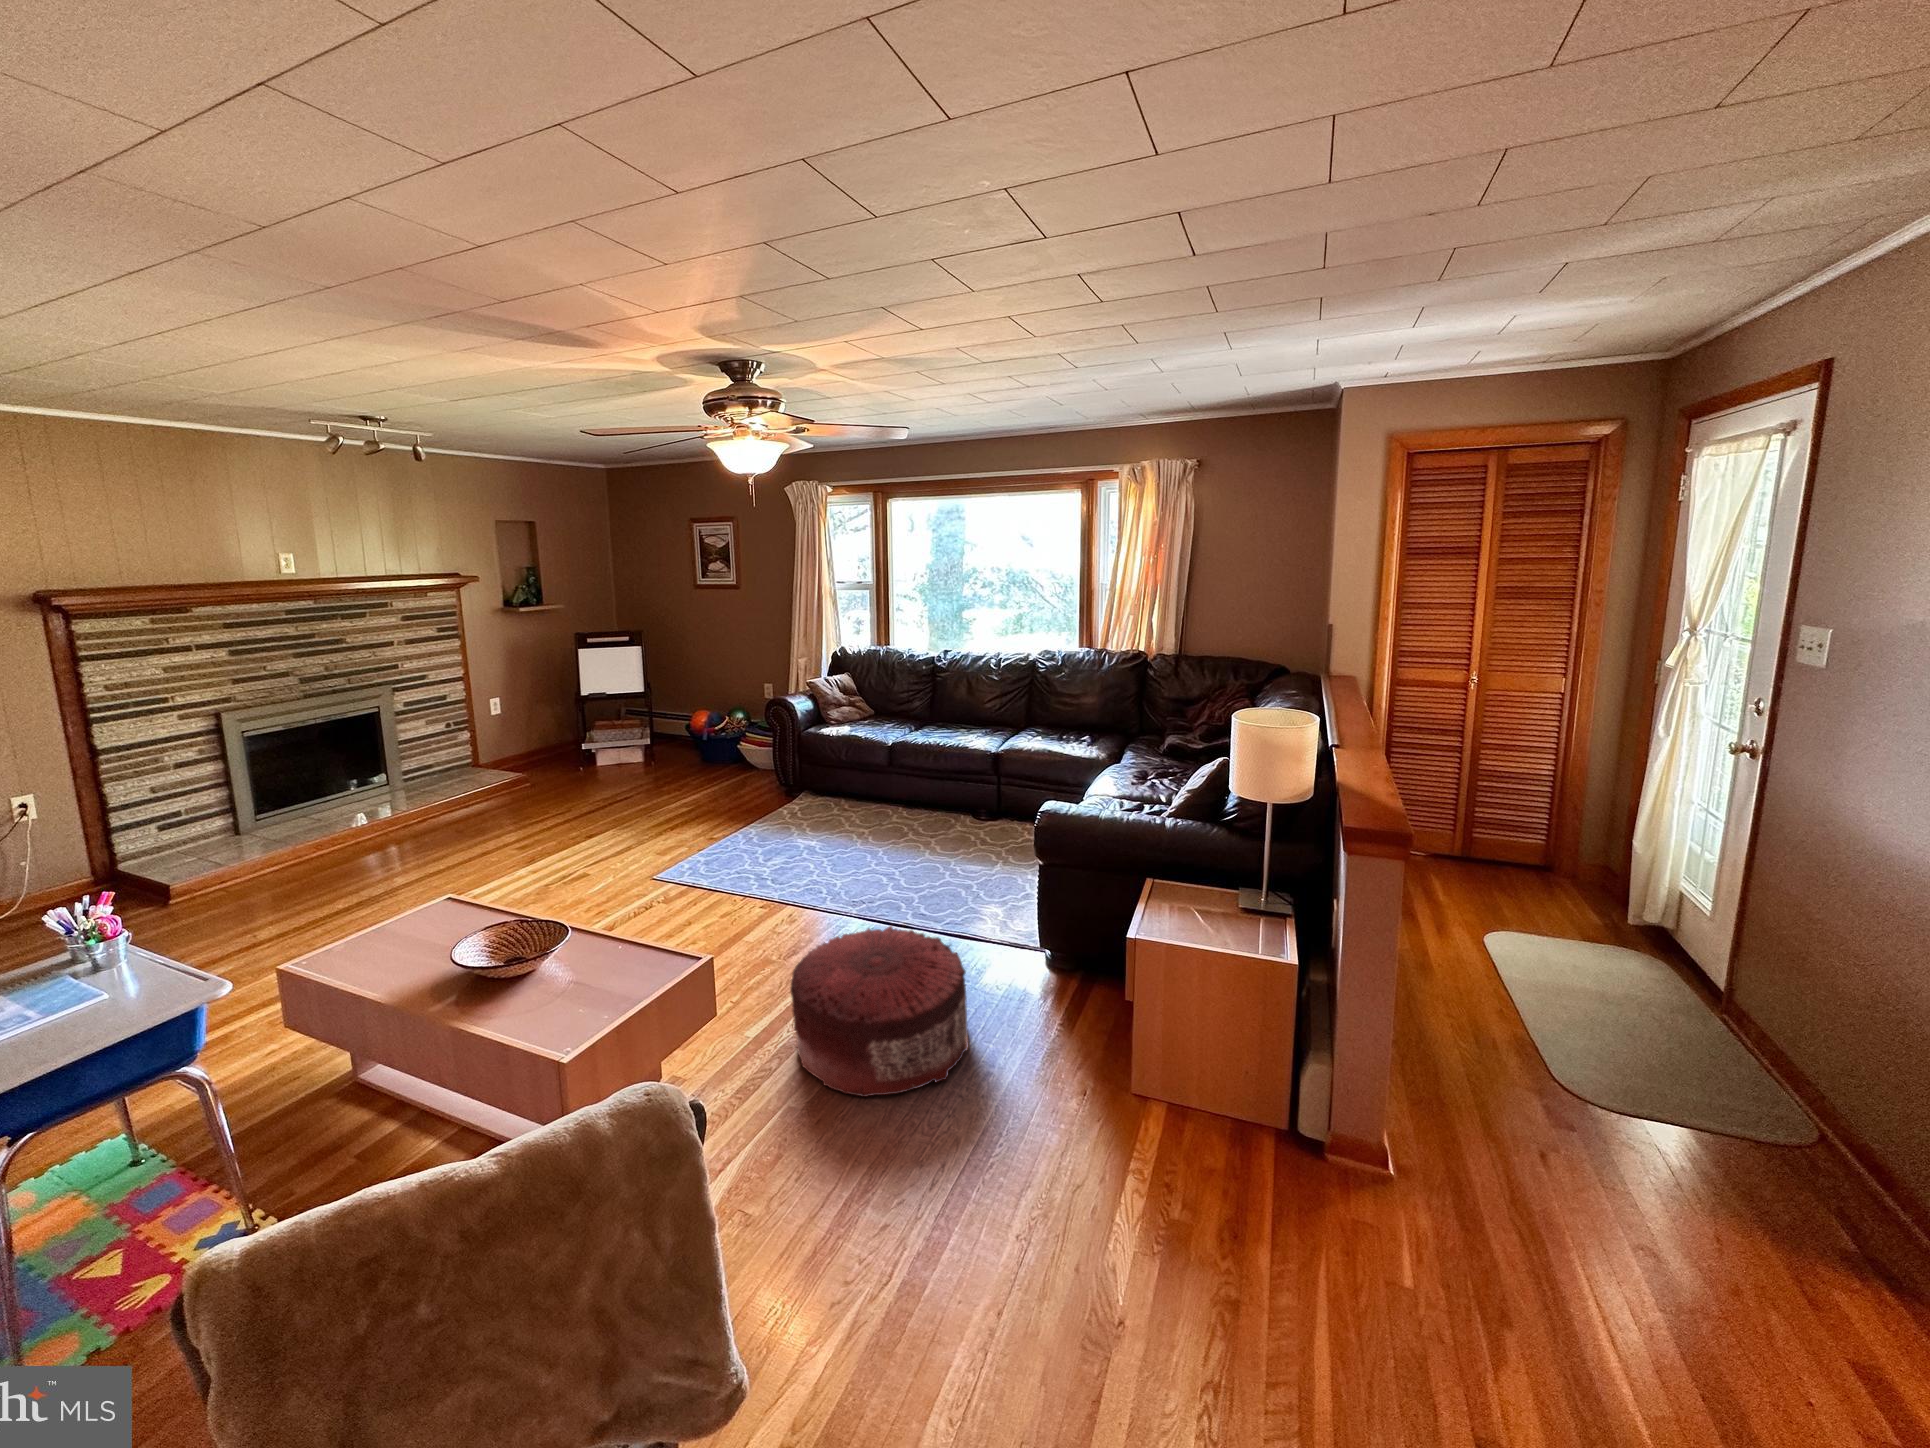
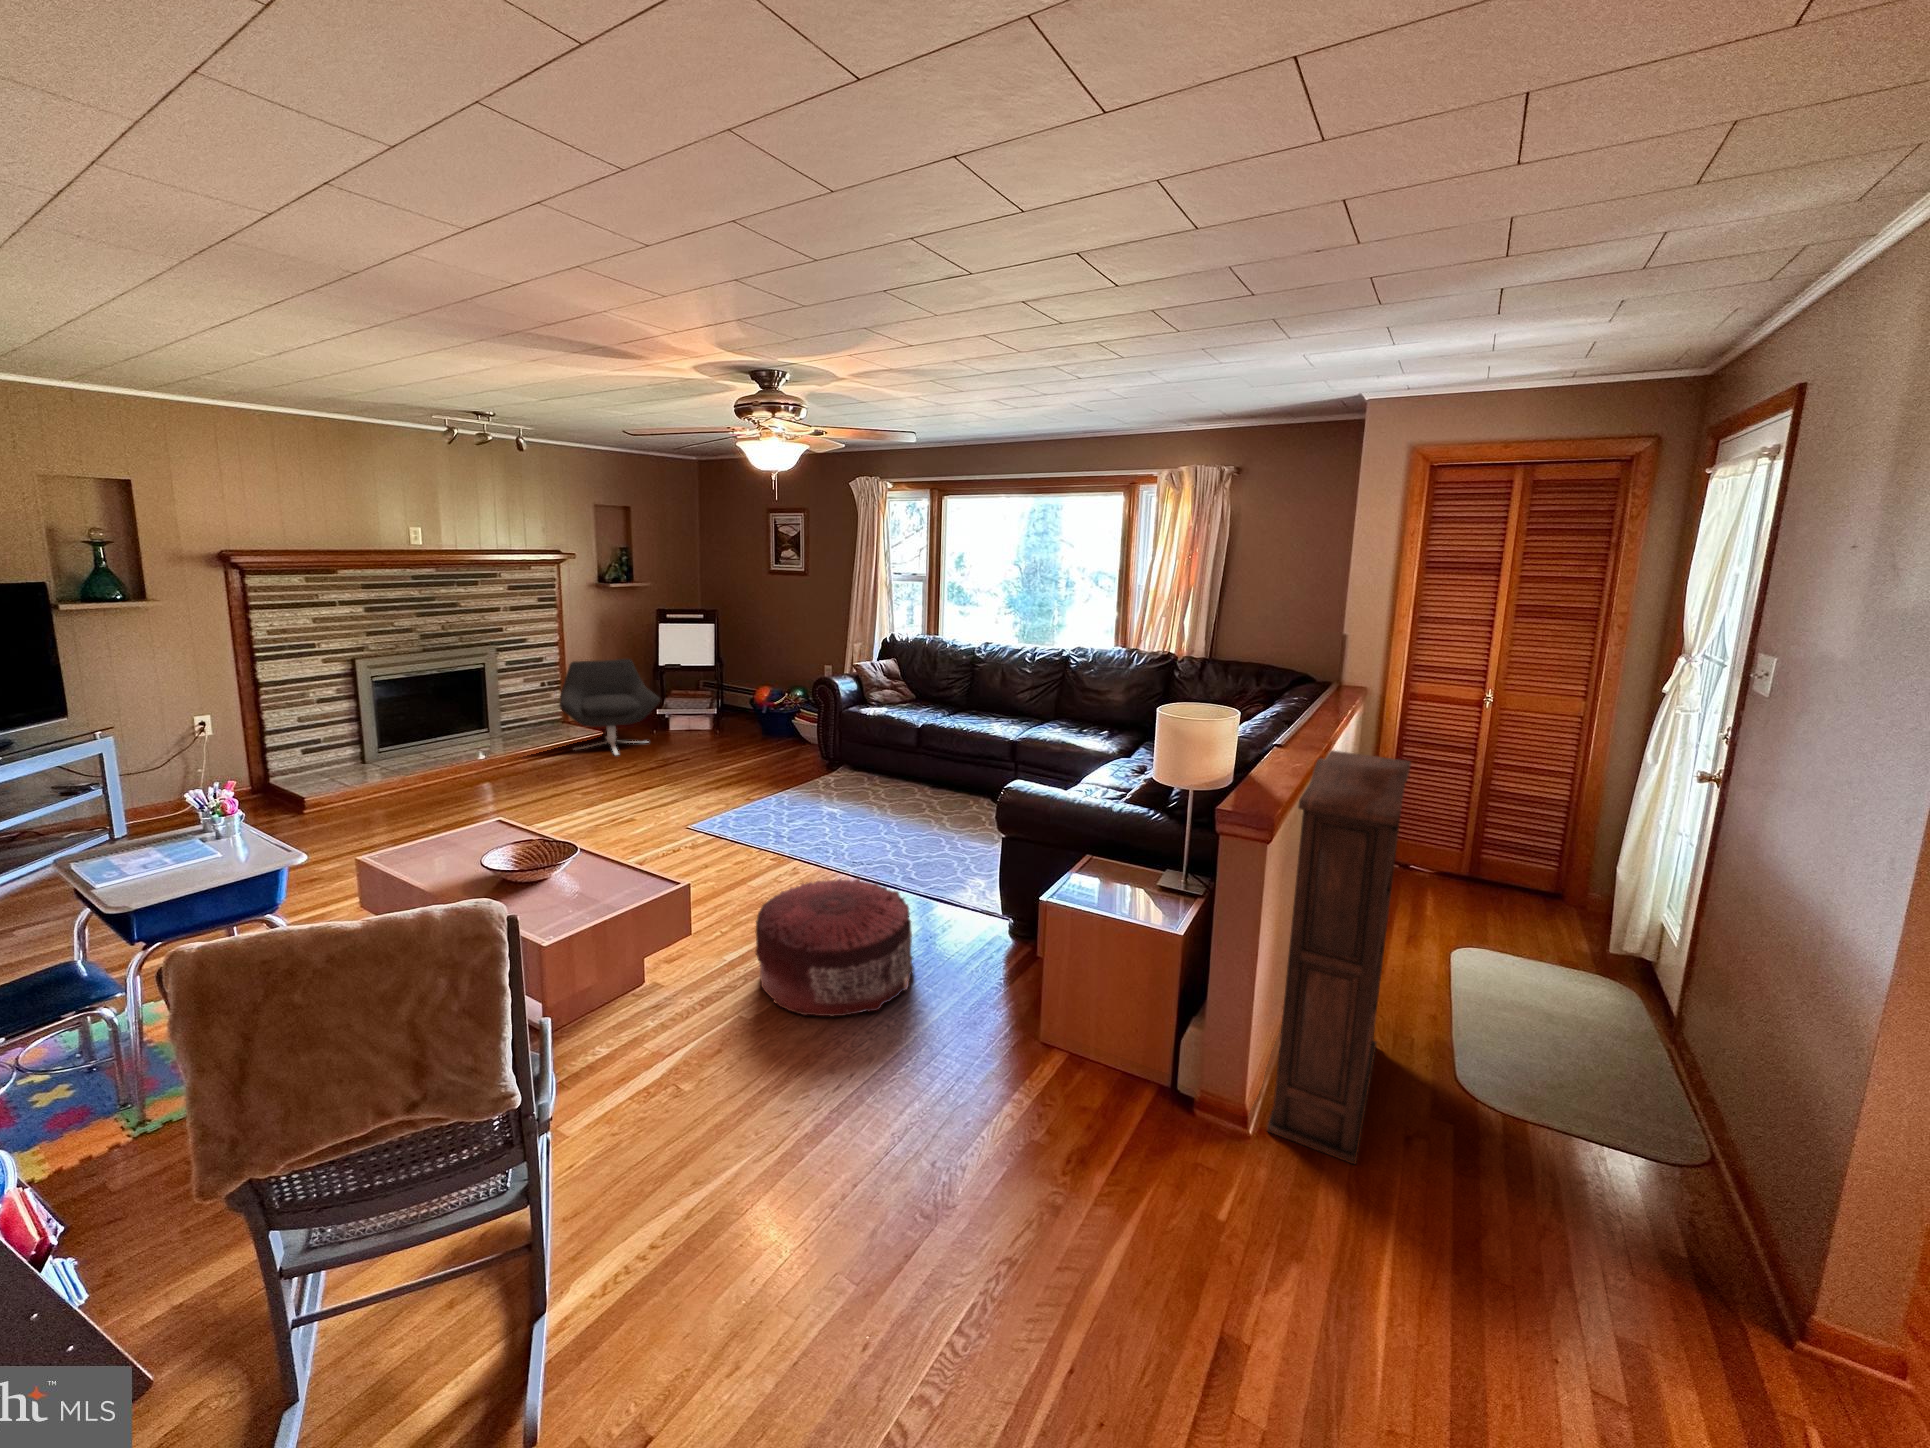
lounge chair: none [470,690,589,799] -> present [559,659,660,755]
bookshelf: none [1384,750,1553,1197] -> present [1267,751,1411,1164]

